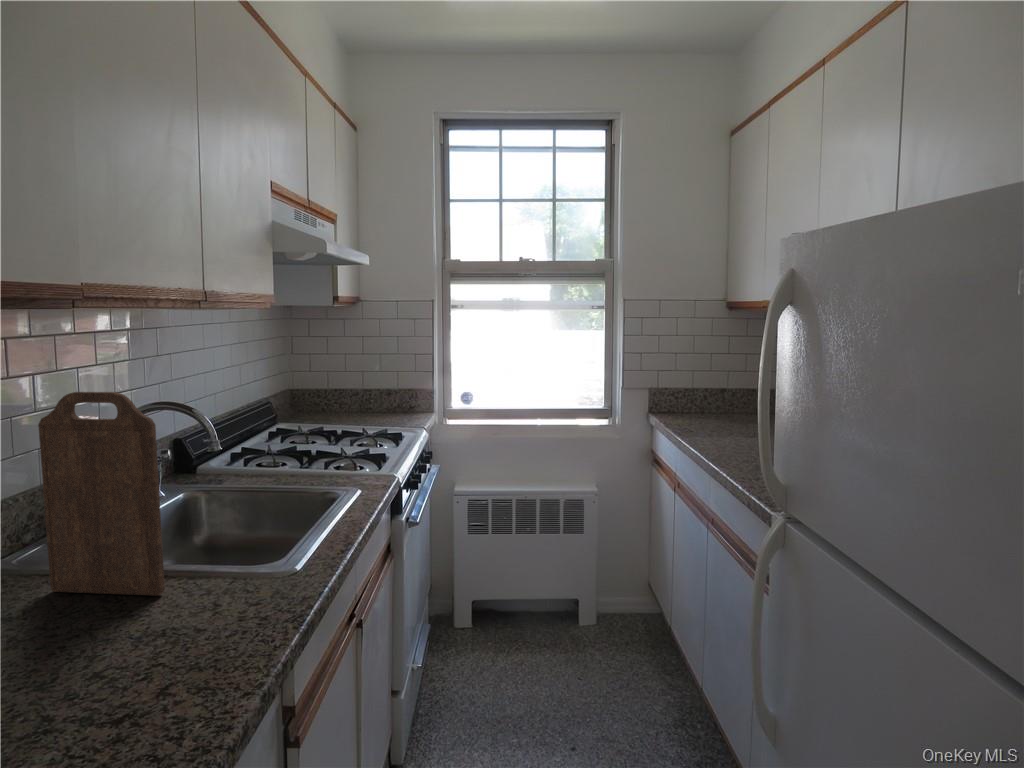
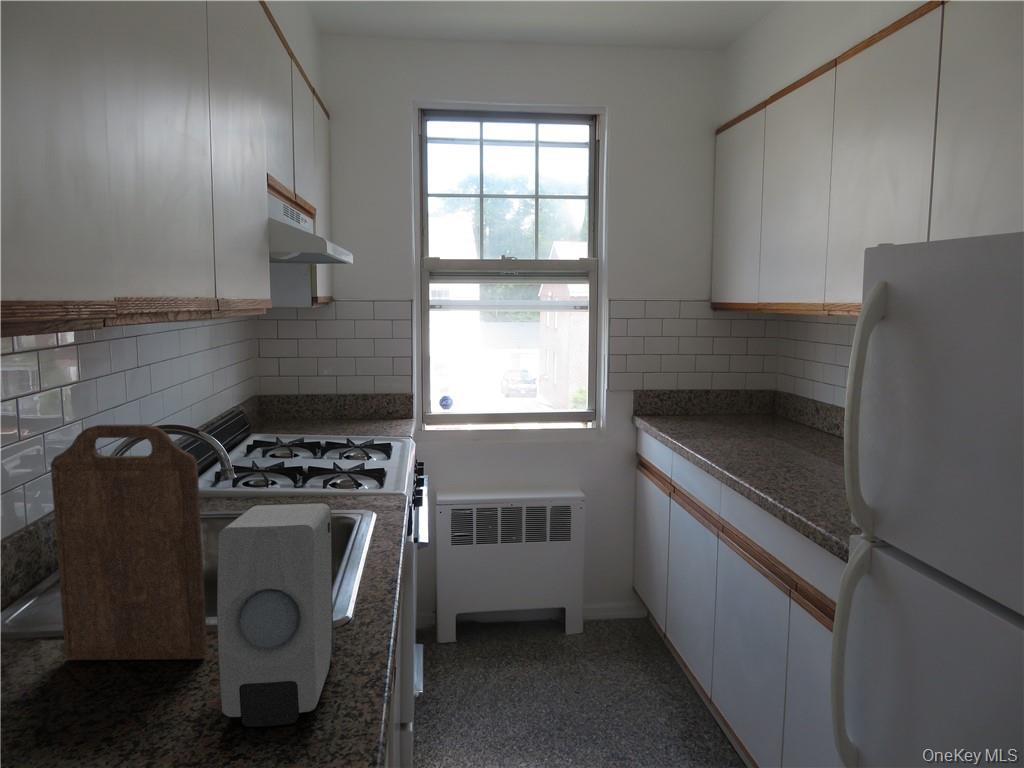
soap dispenser: none [149,462,268,646] -> present [217,502,333,727]

